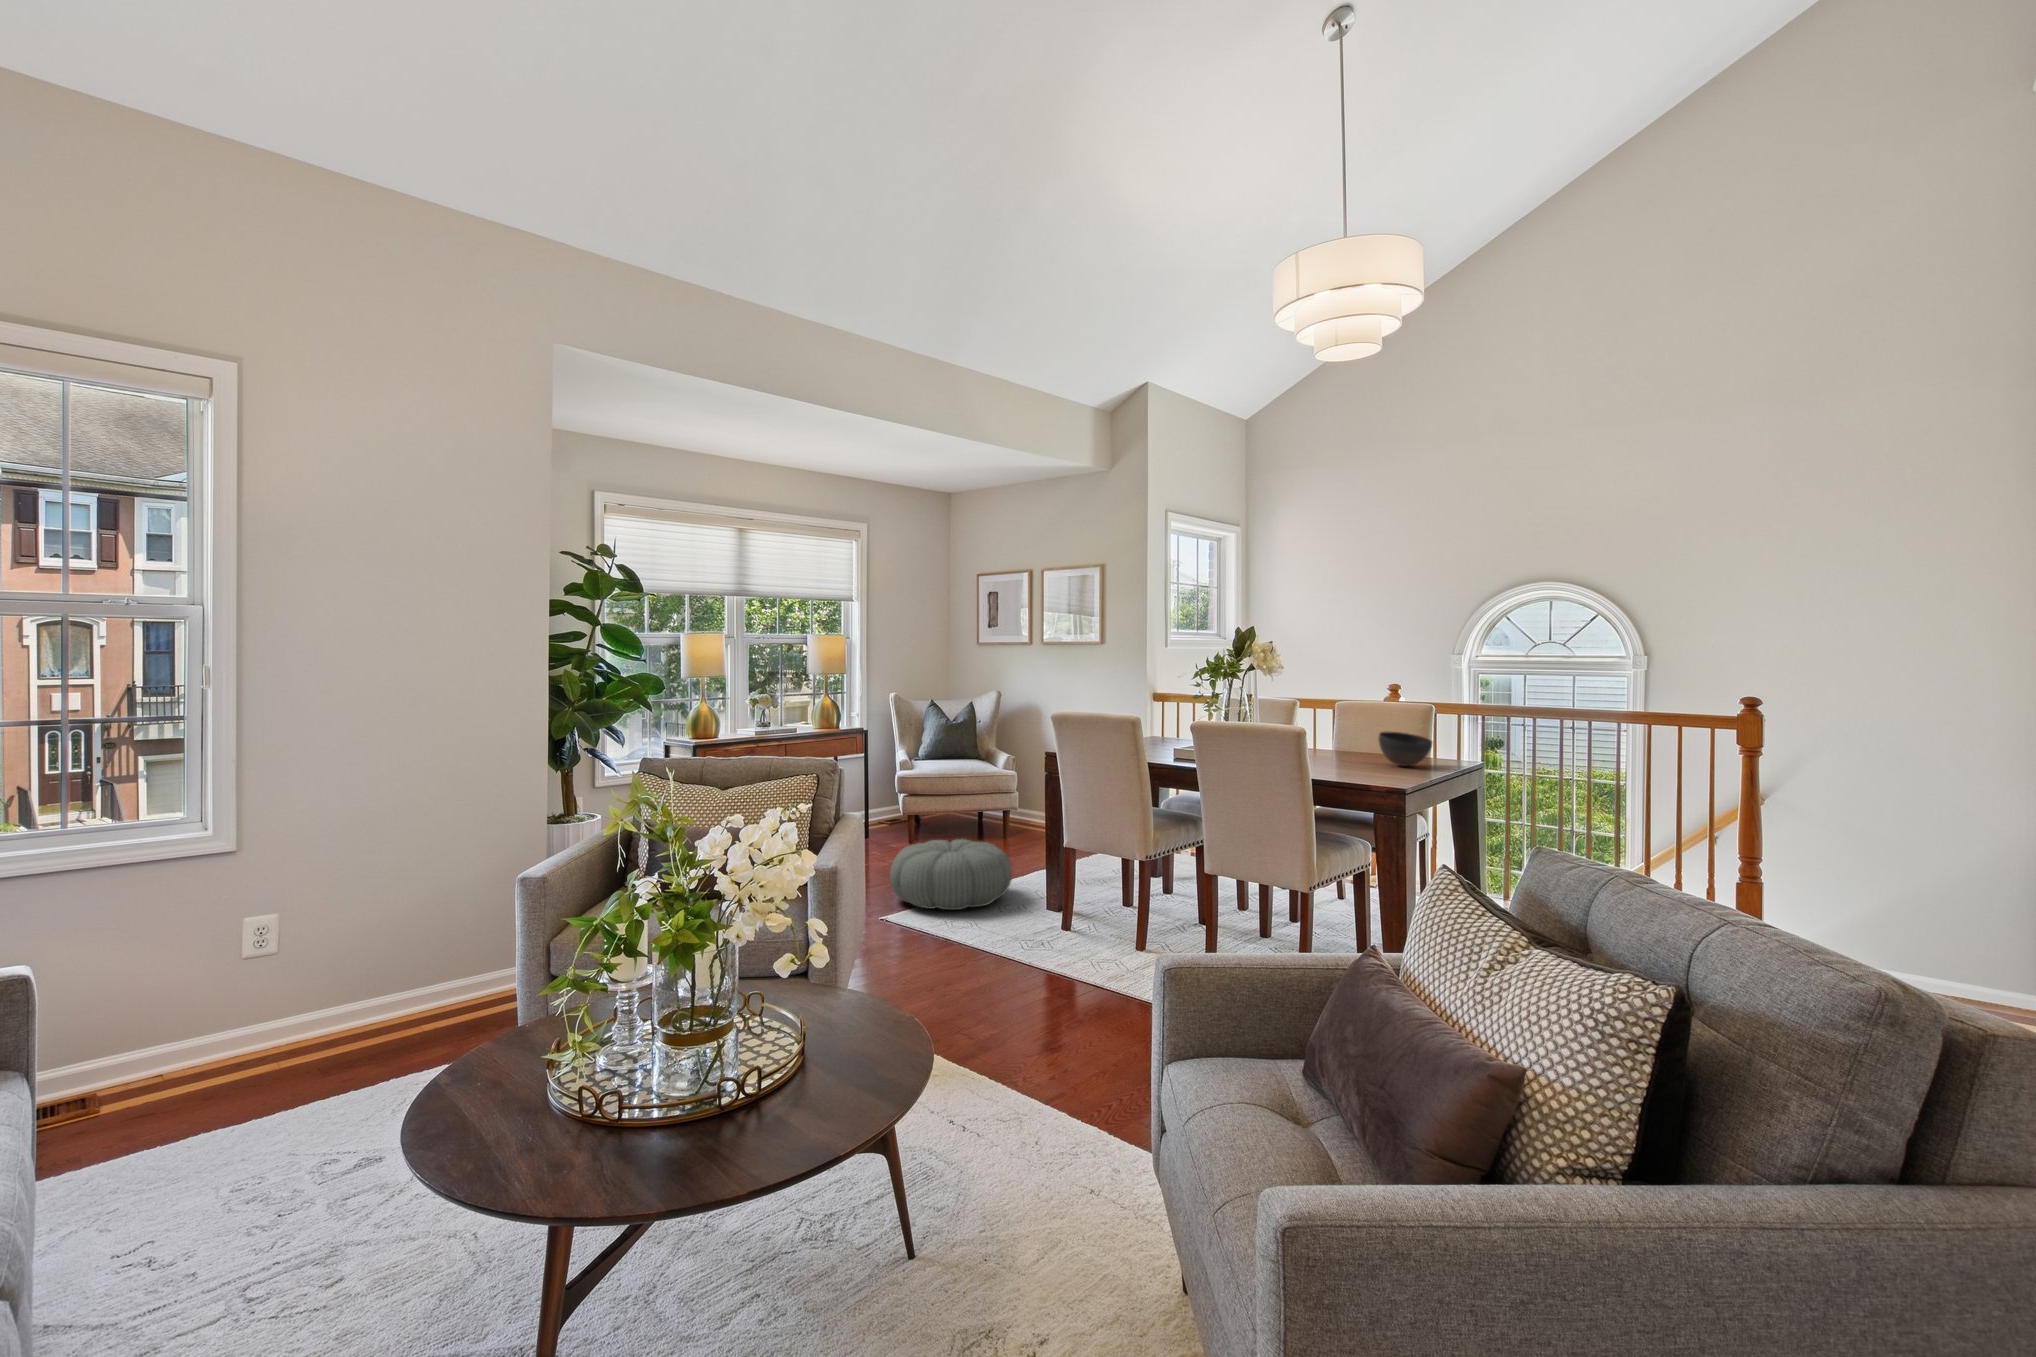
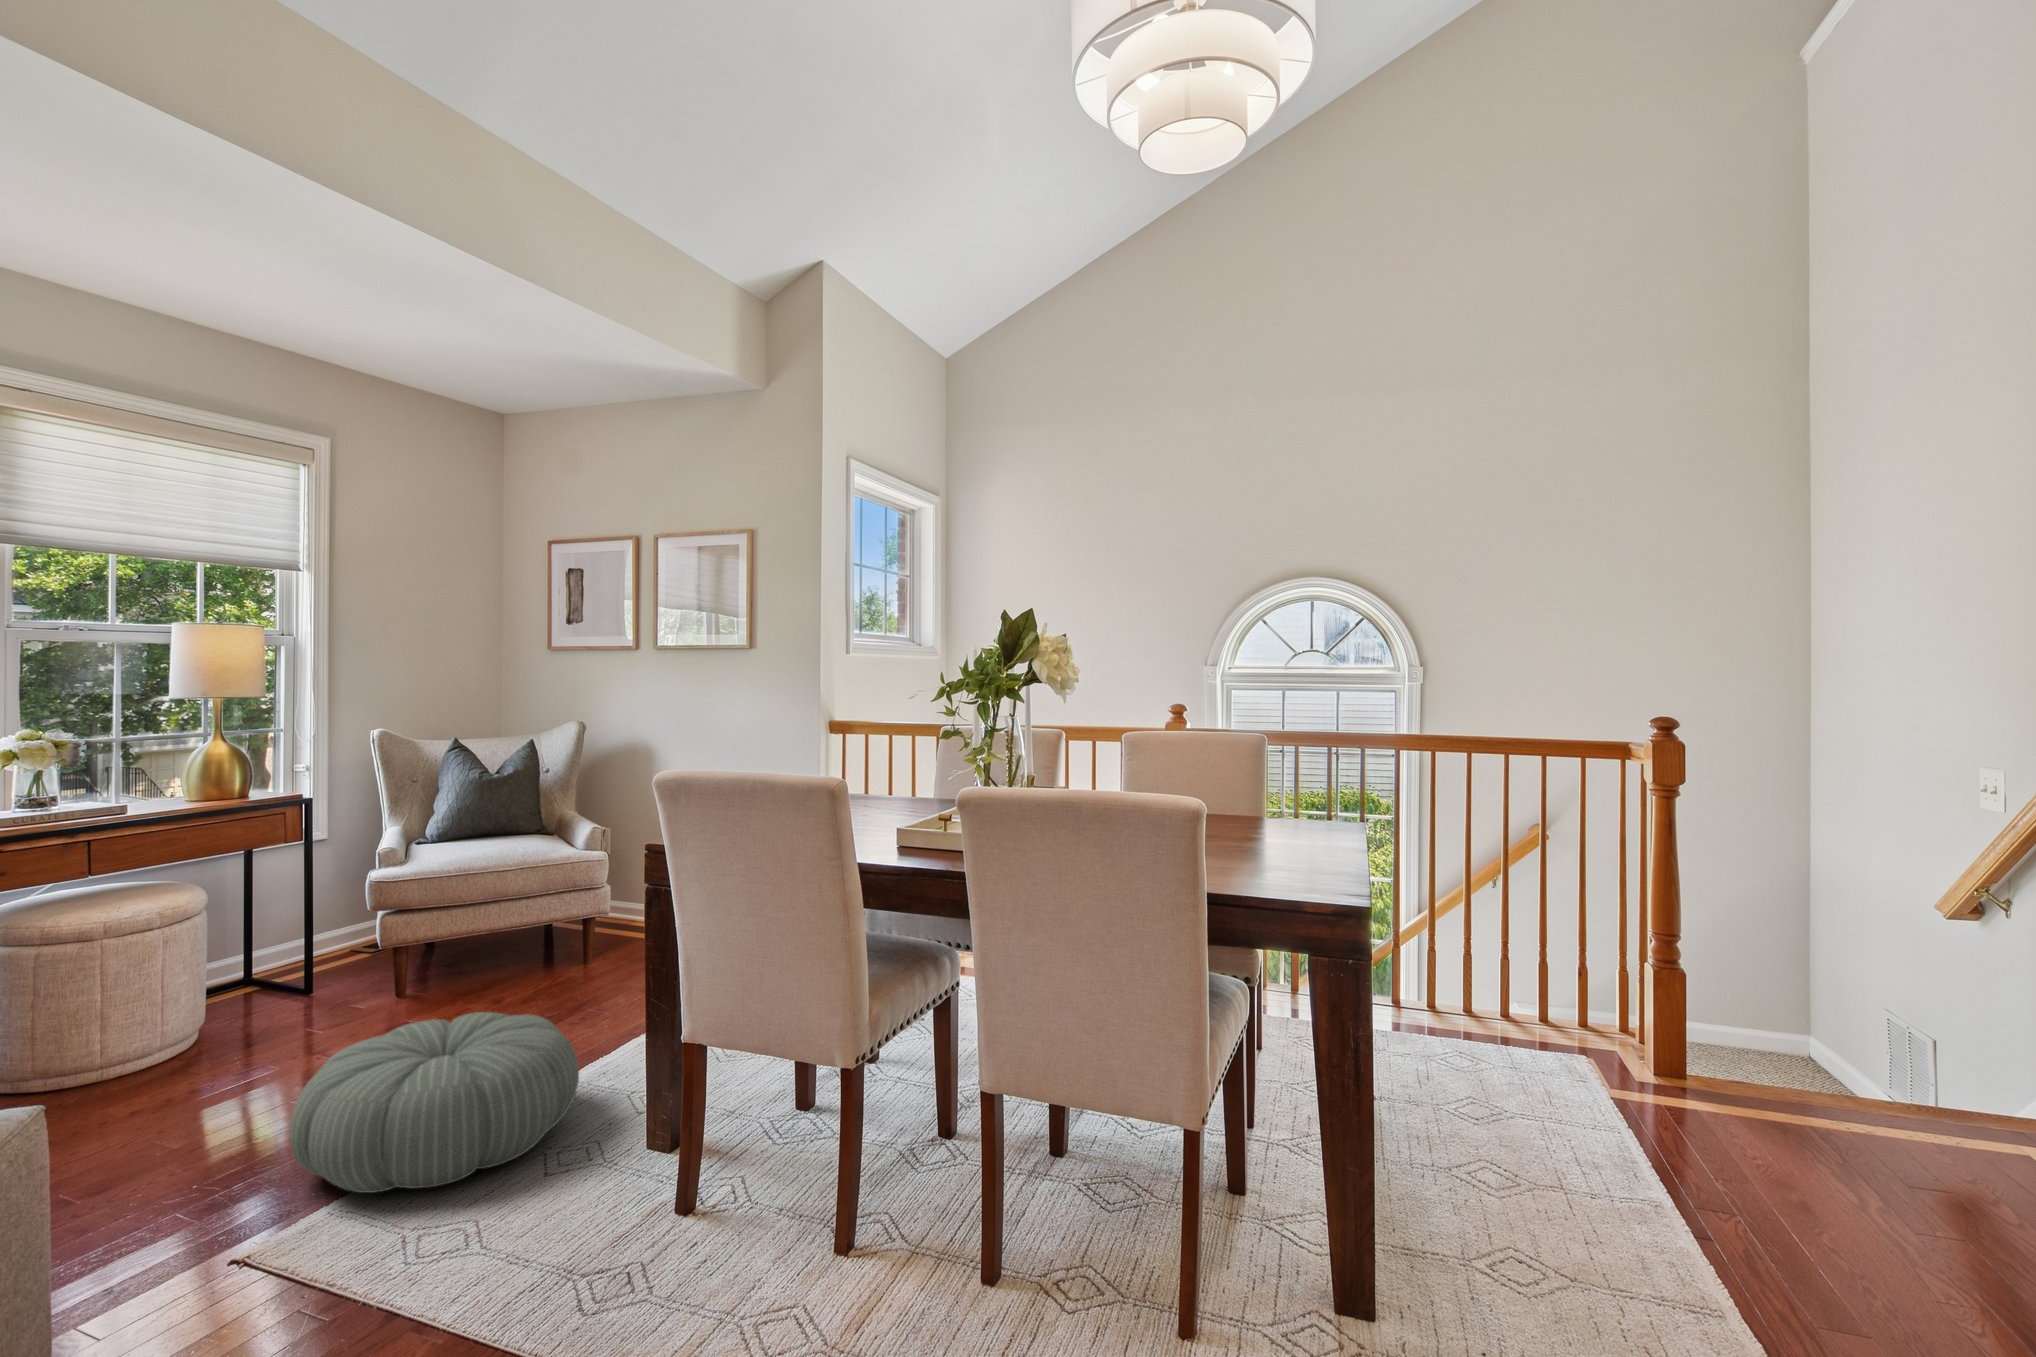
bowl: present [1379,732,1433,766] -> none [1239,784,1324,843]

